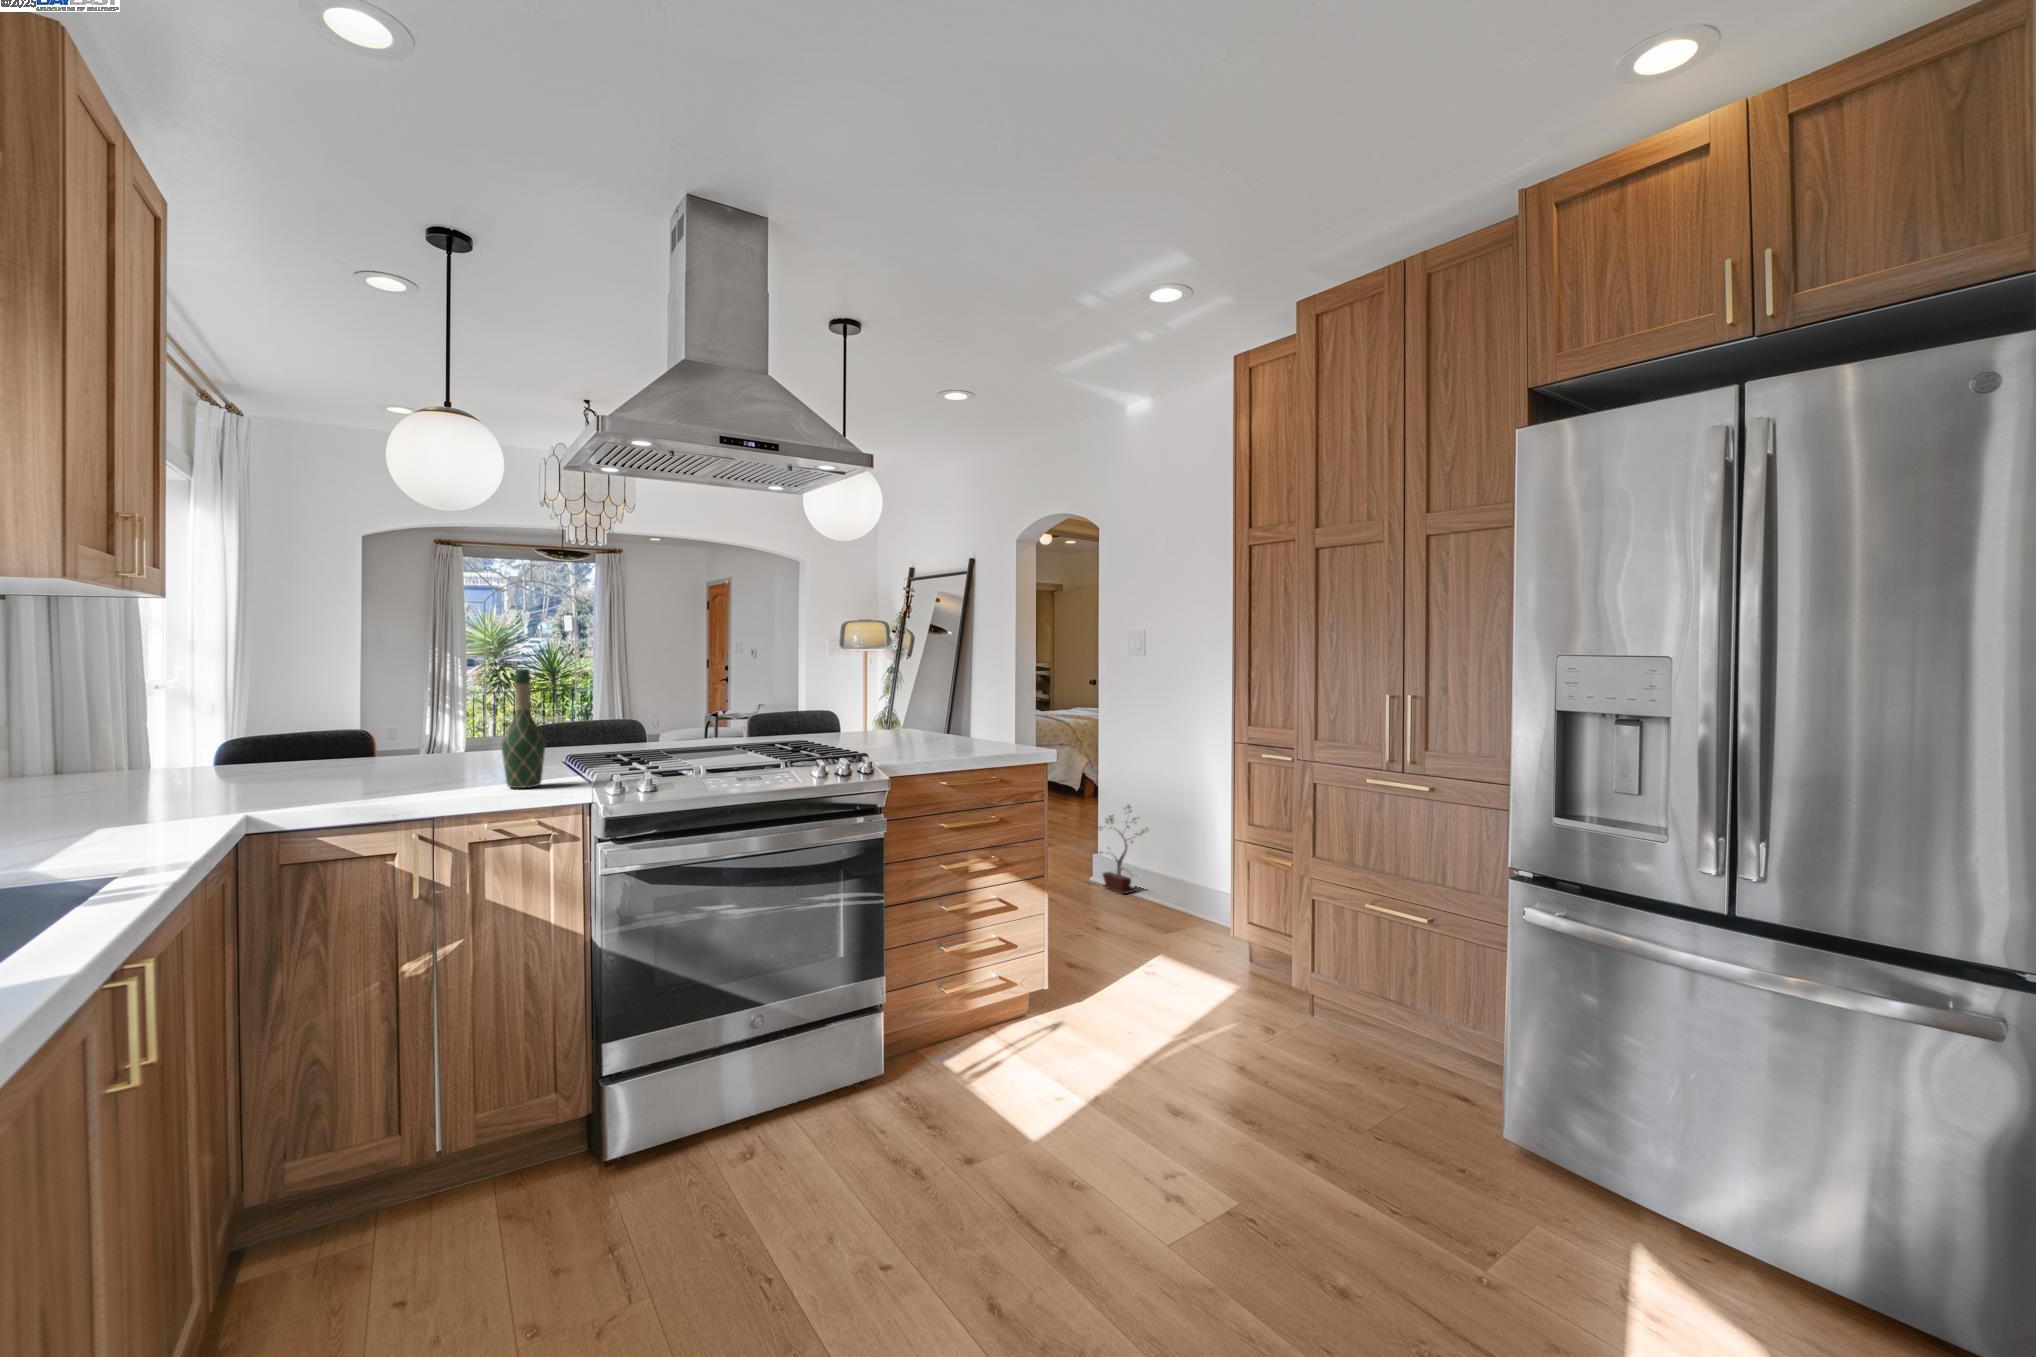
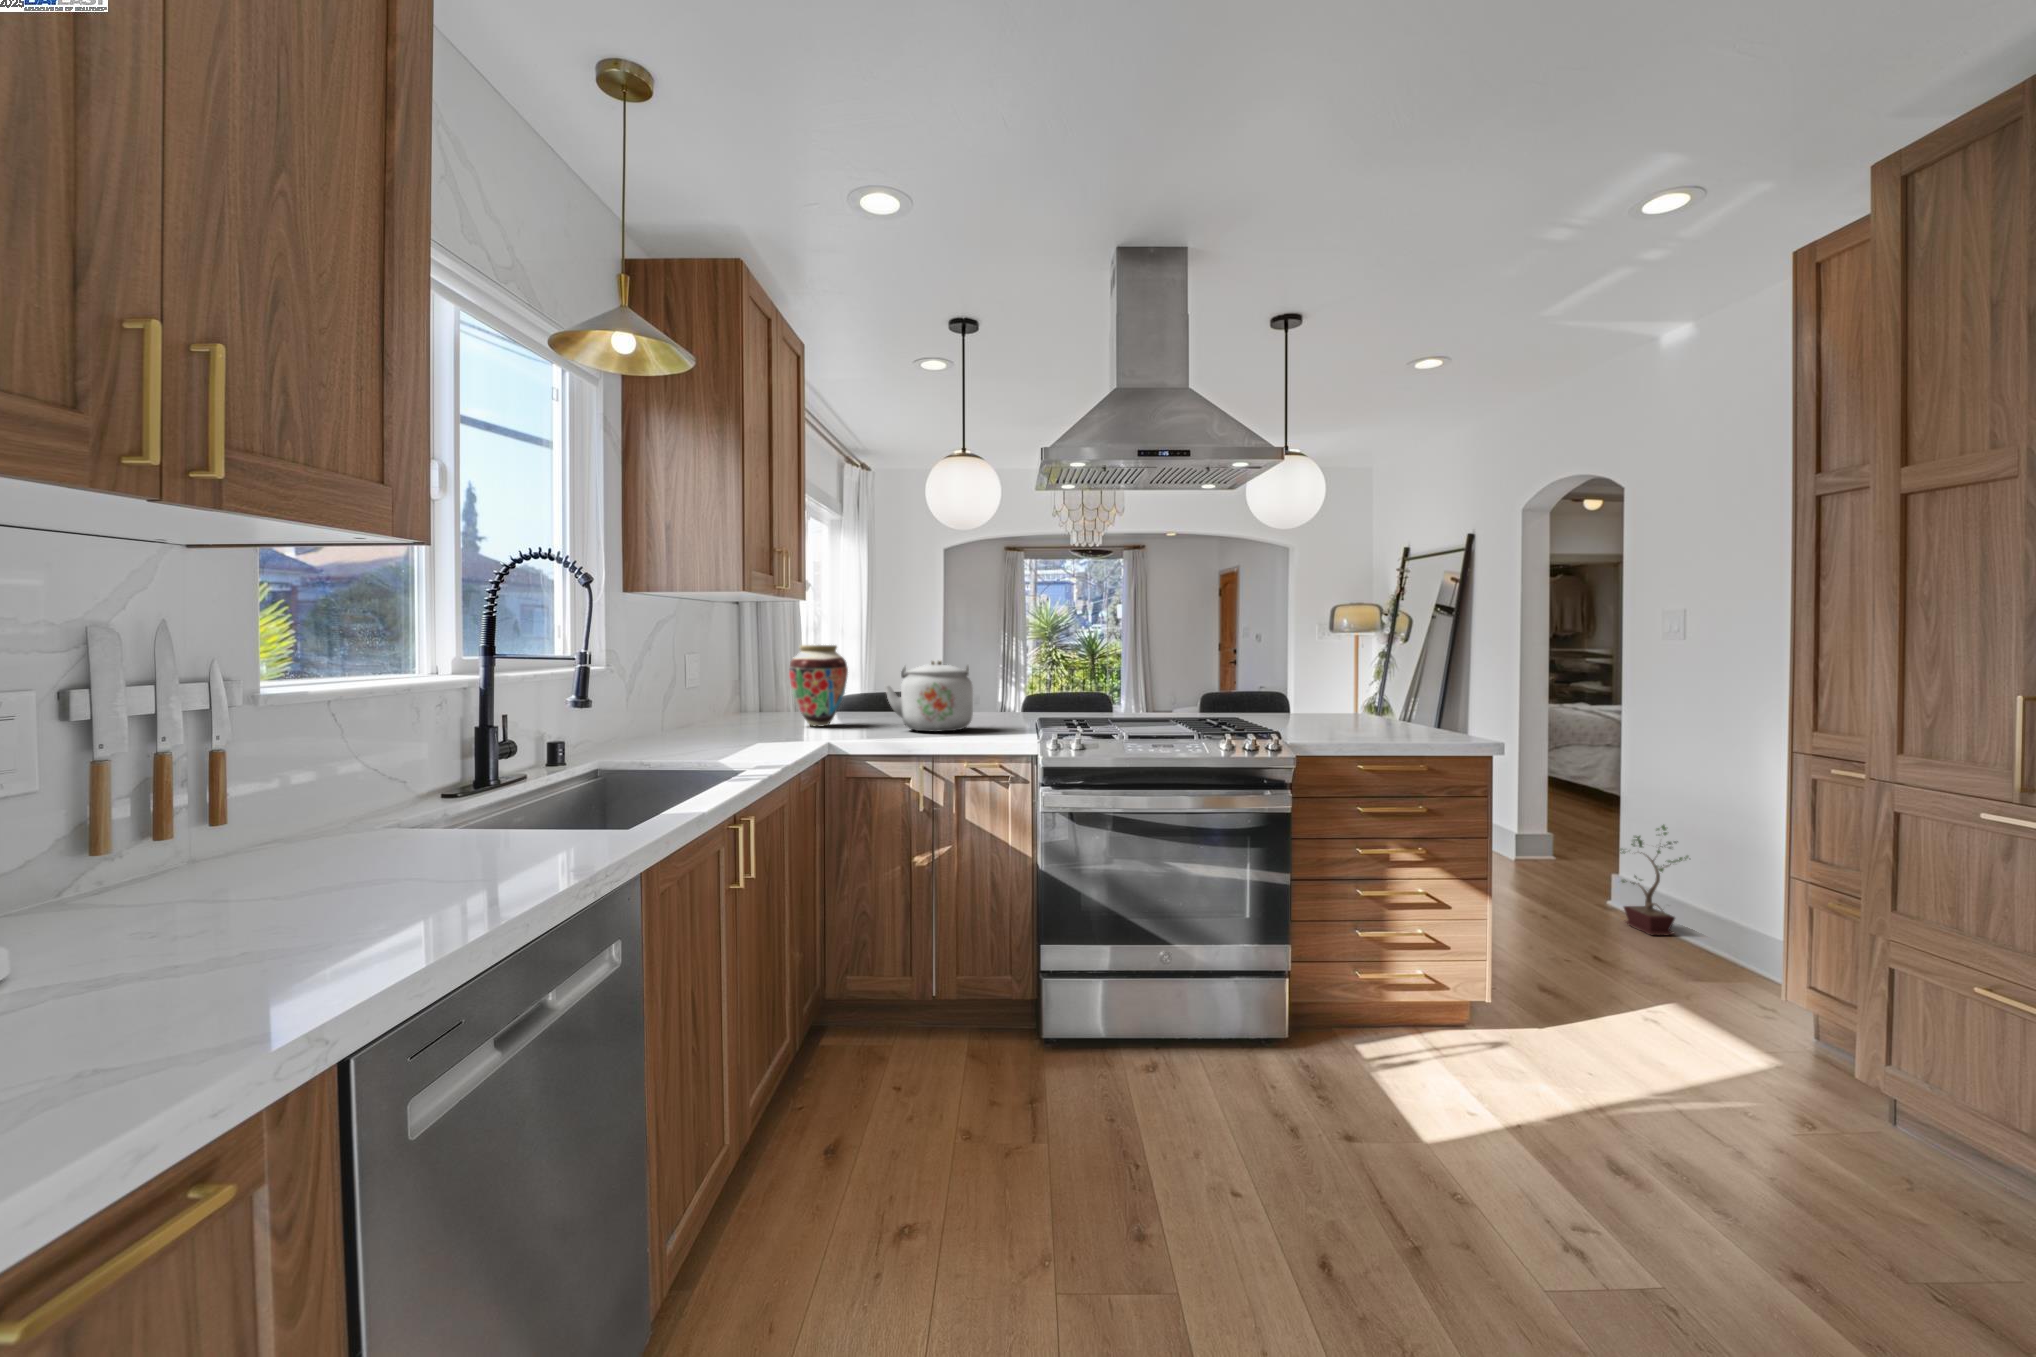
vase: none [146,667,265,787] -> present [789,645,848,726]
wine bottle: present [501,669,545,788] -> none [980,646,1010,739]
kettle: none [337,686,481,782] -> present [886,660,973,731]

